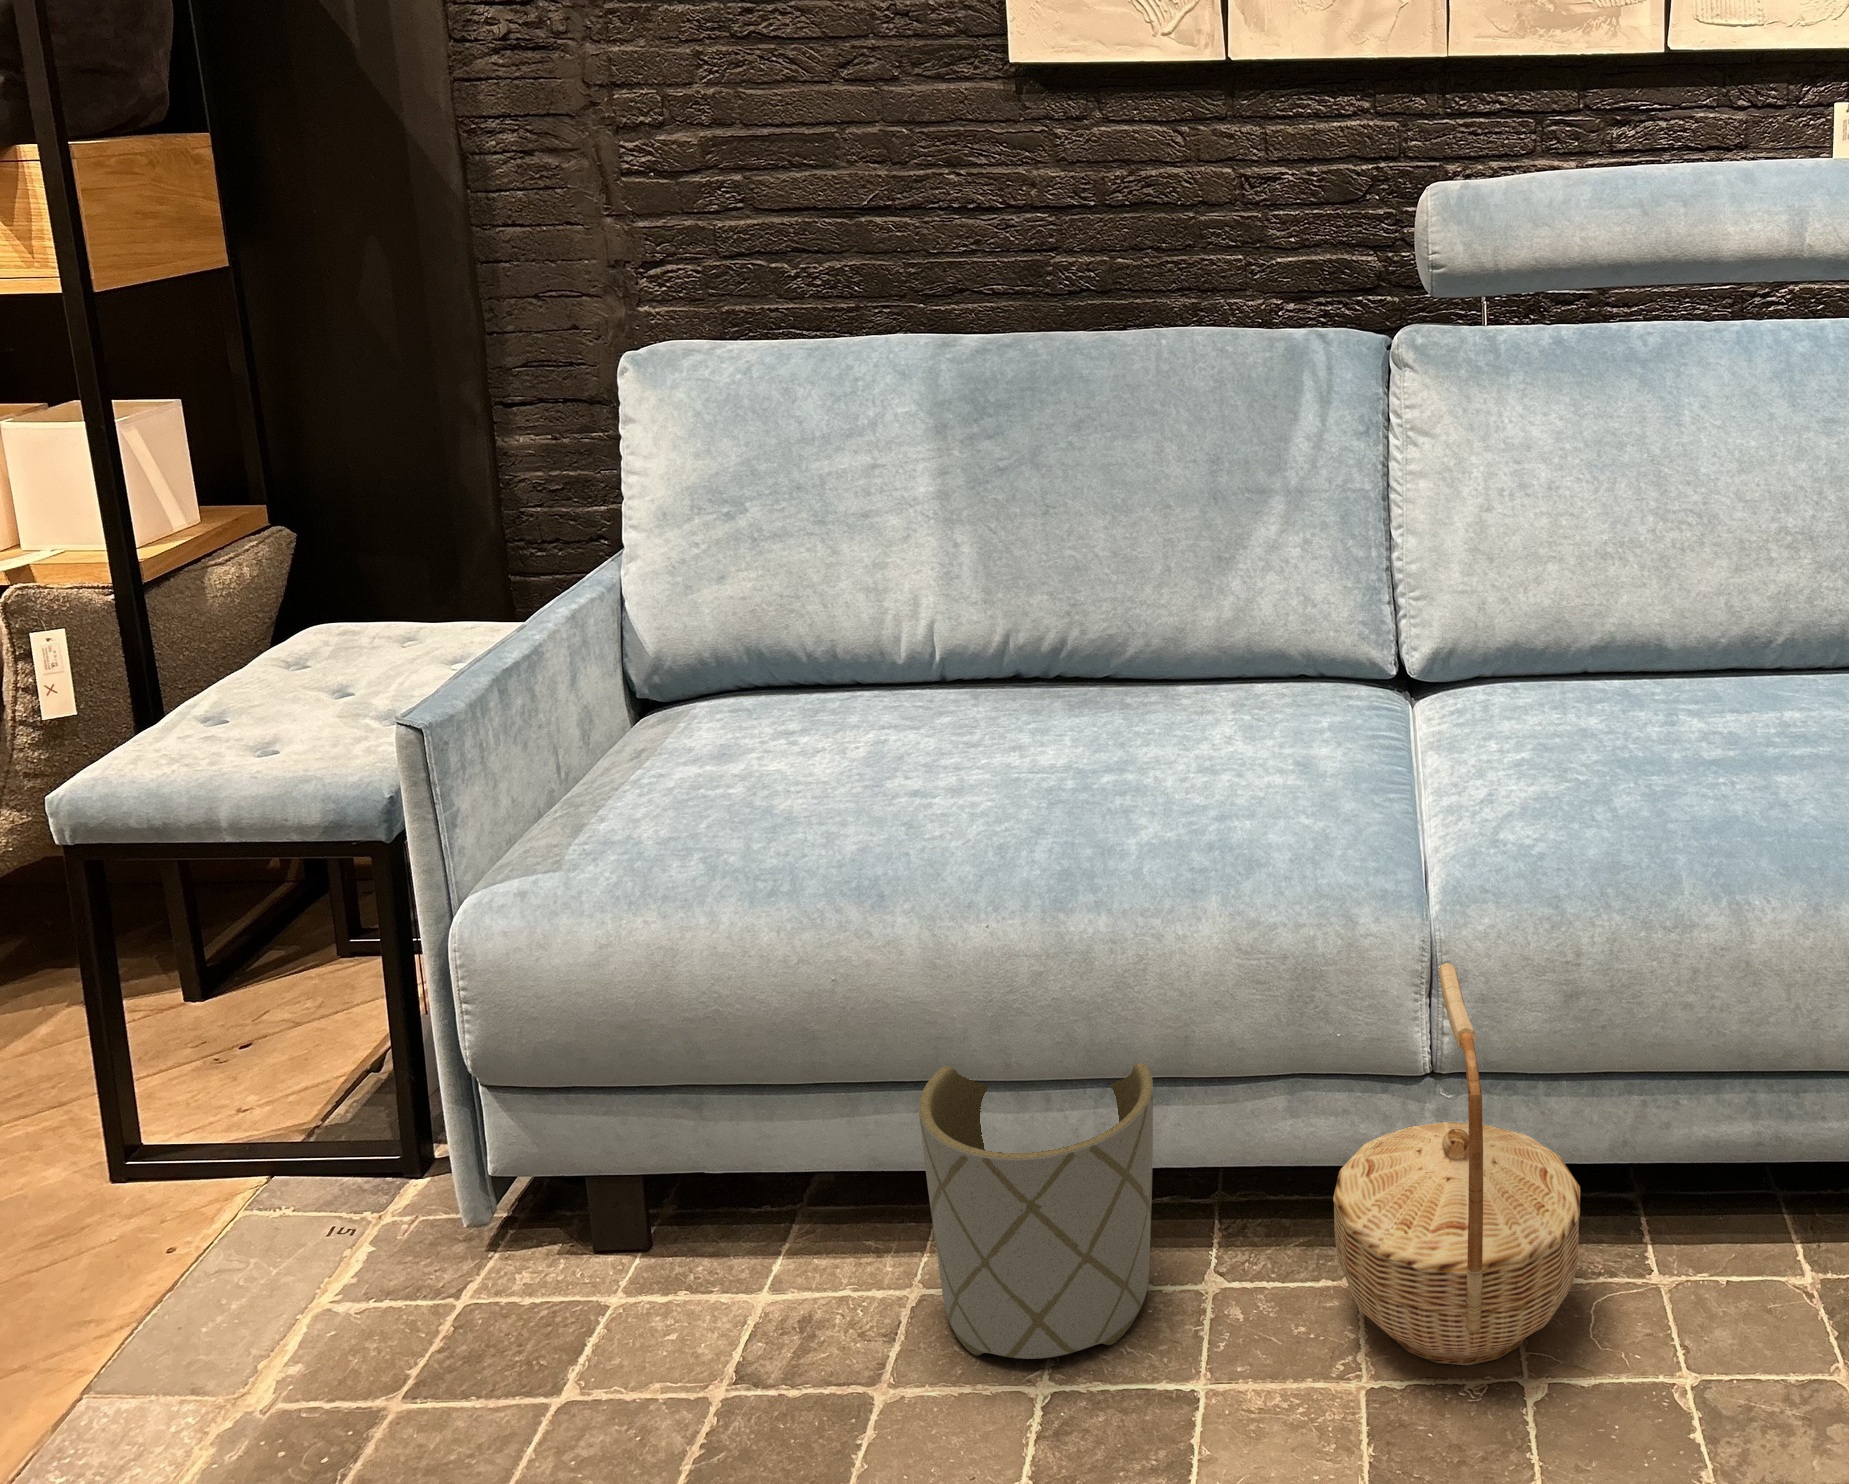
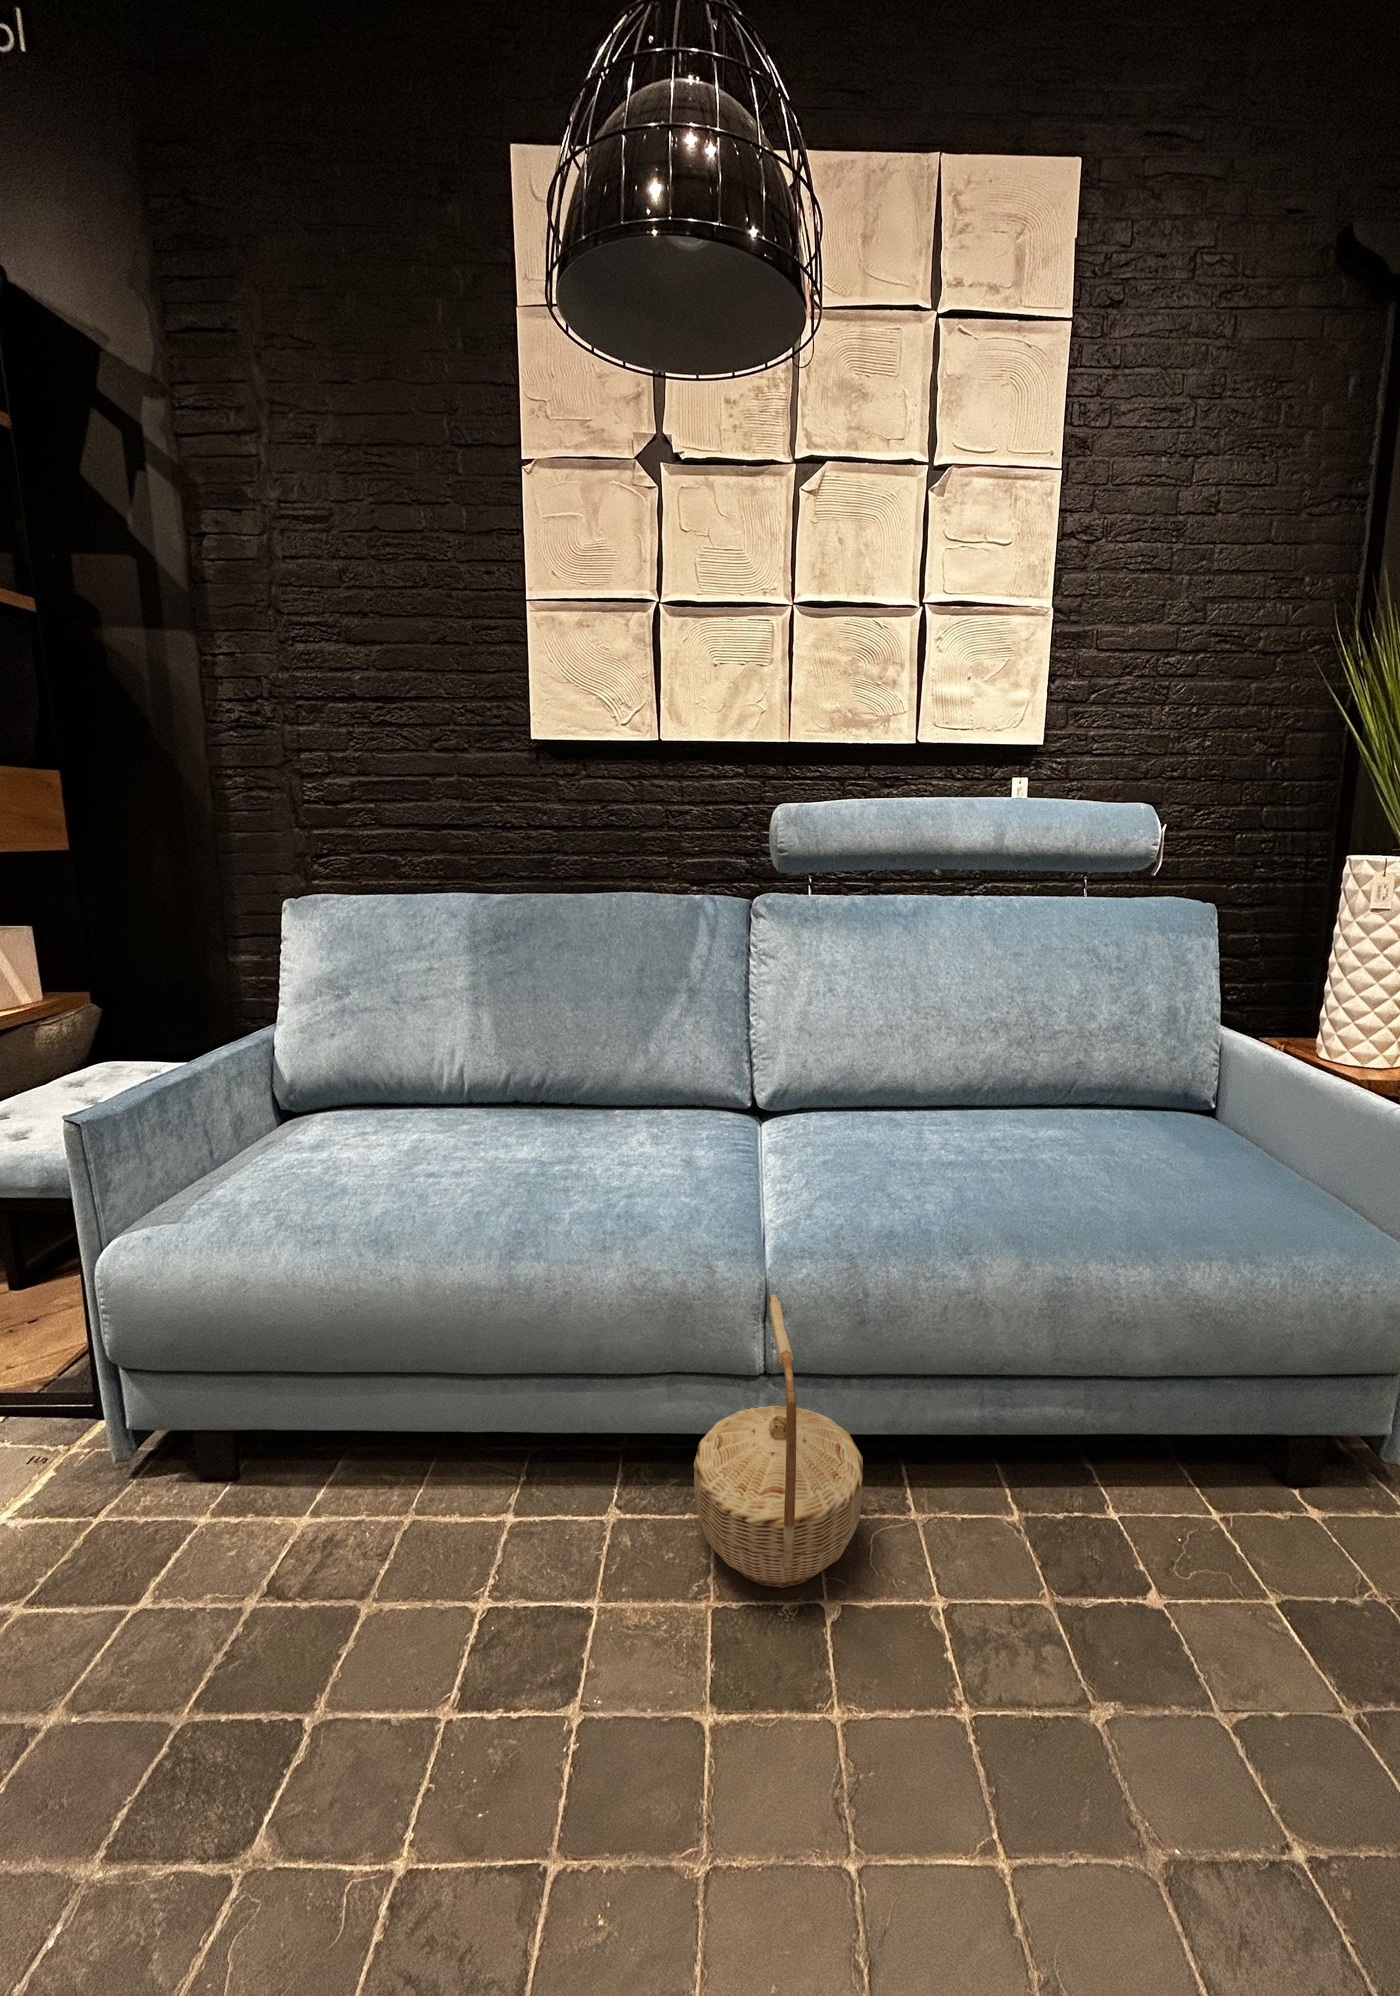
planter: present [919,1063,1153,1359] -> none [410,1340,574,1580]

